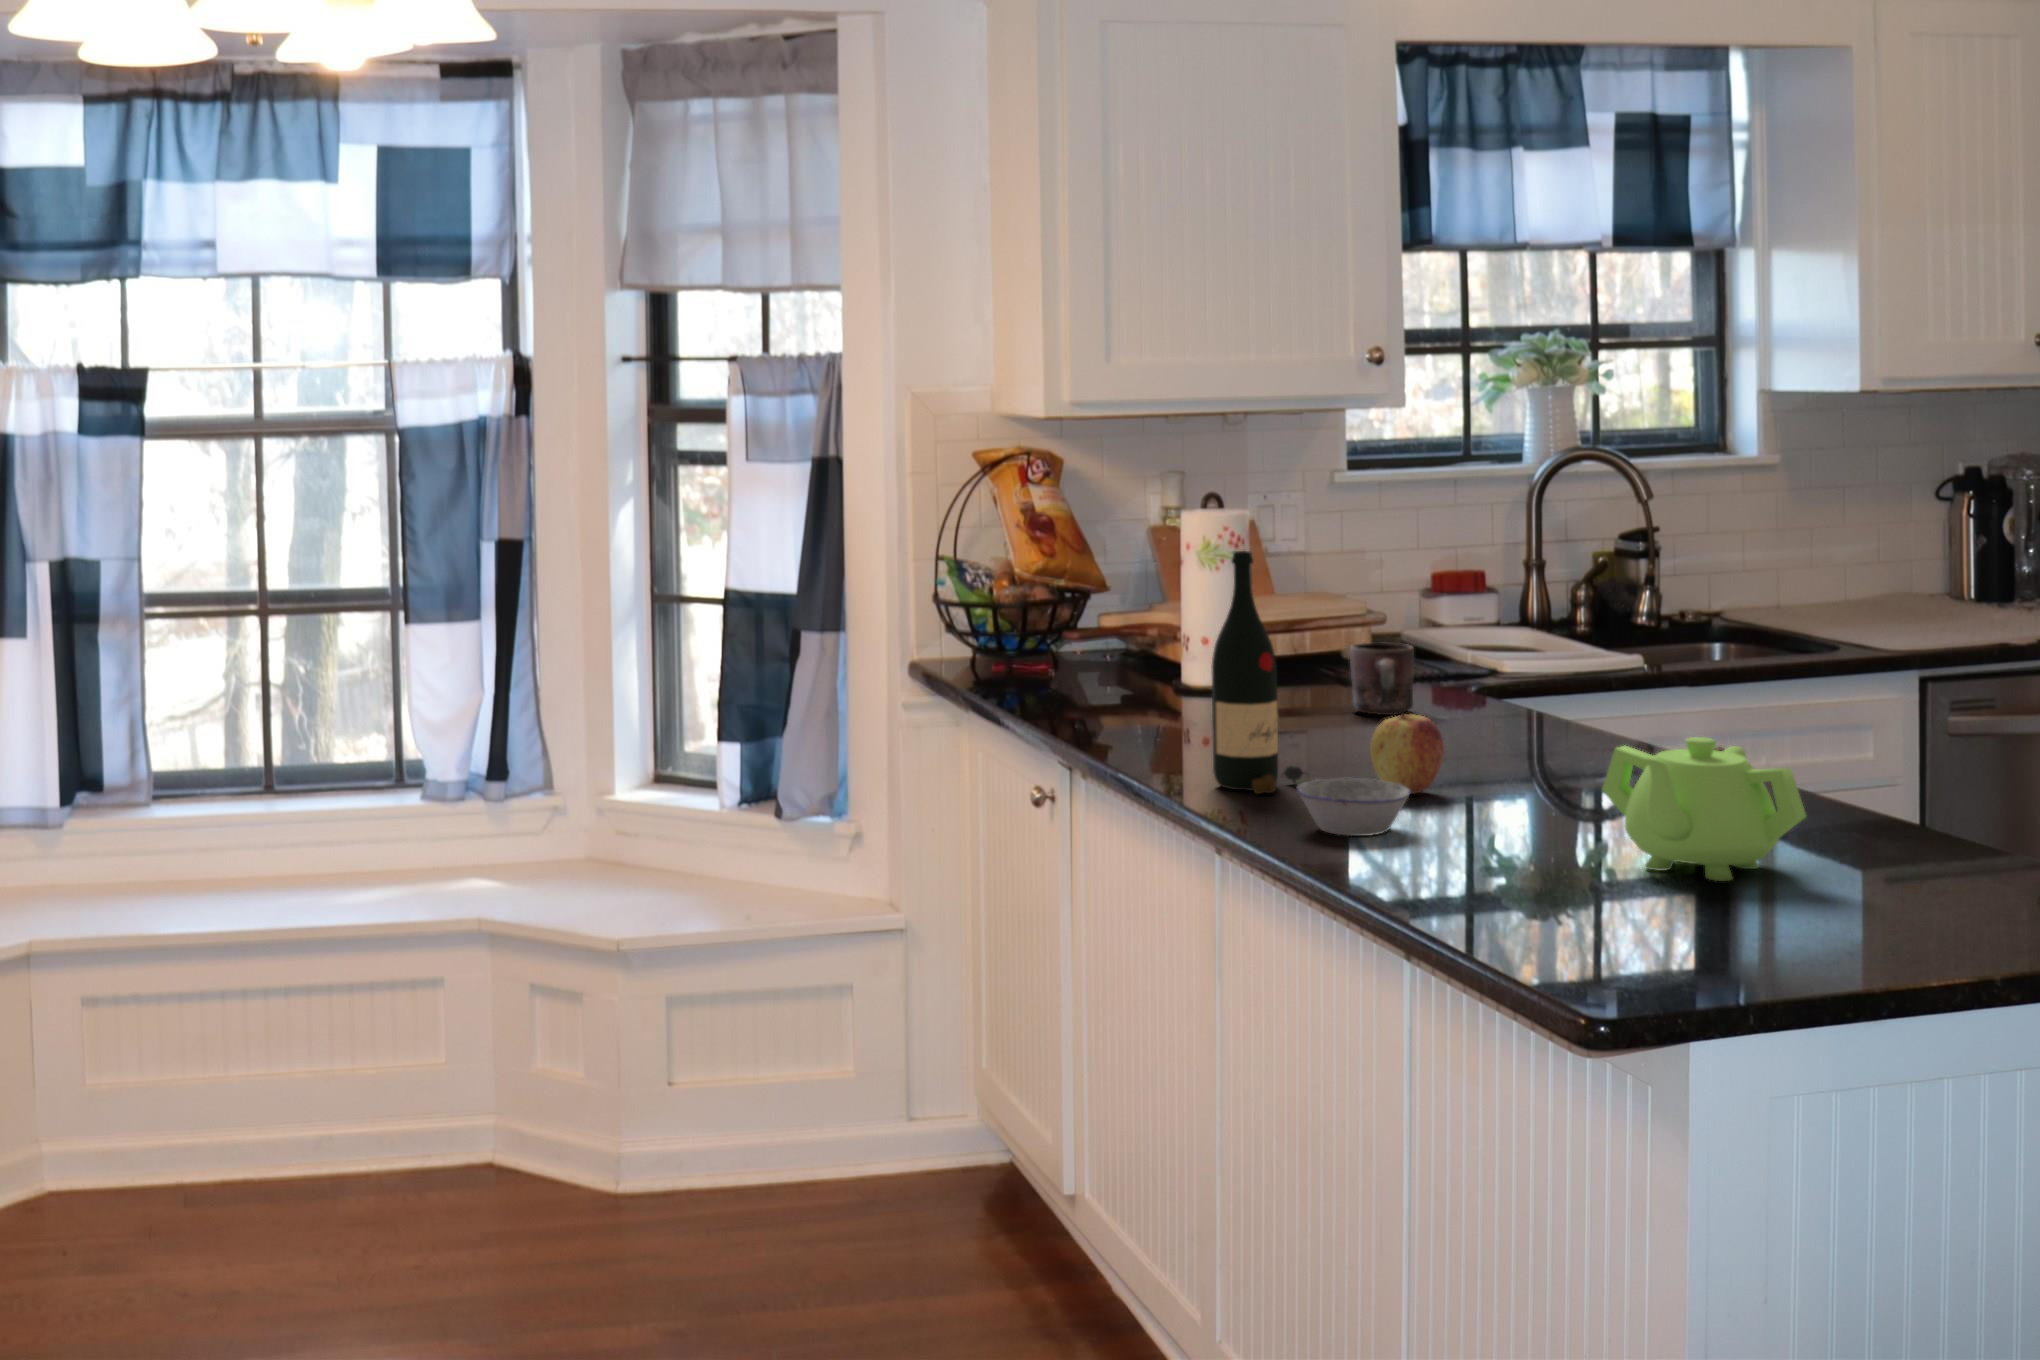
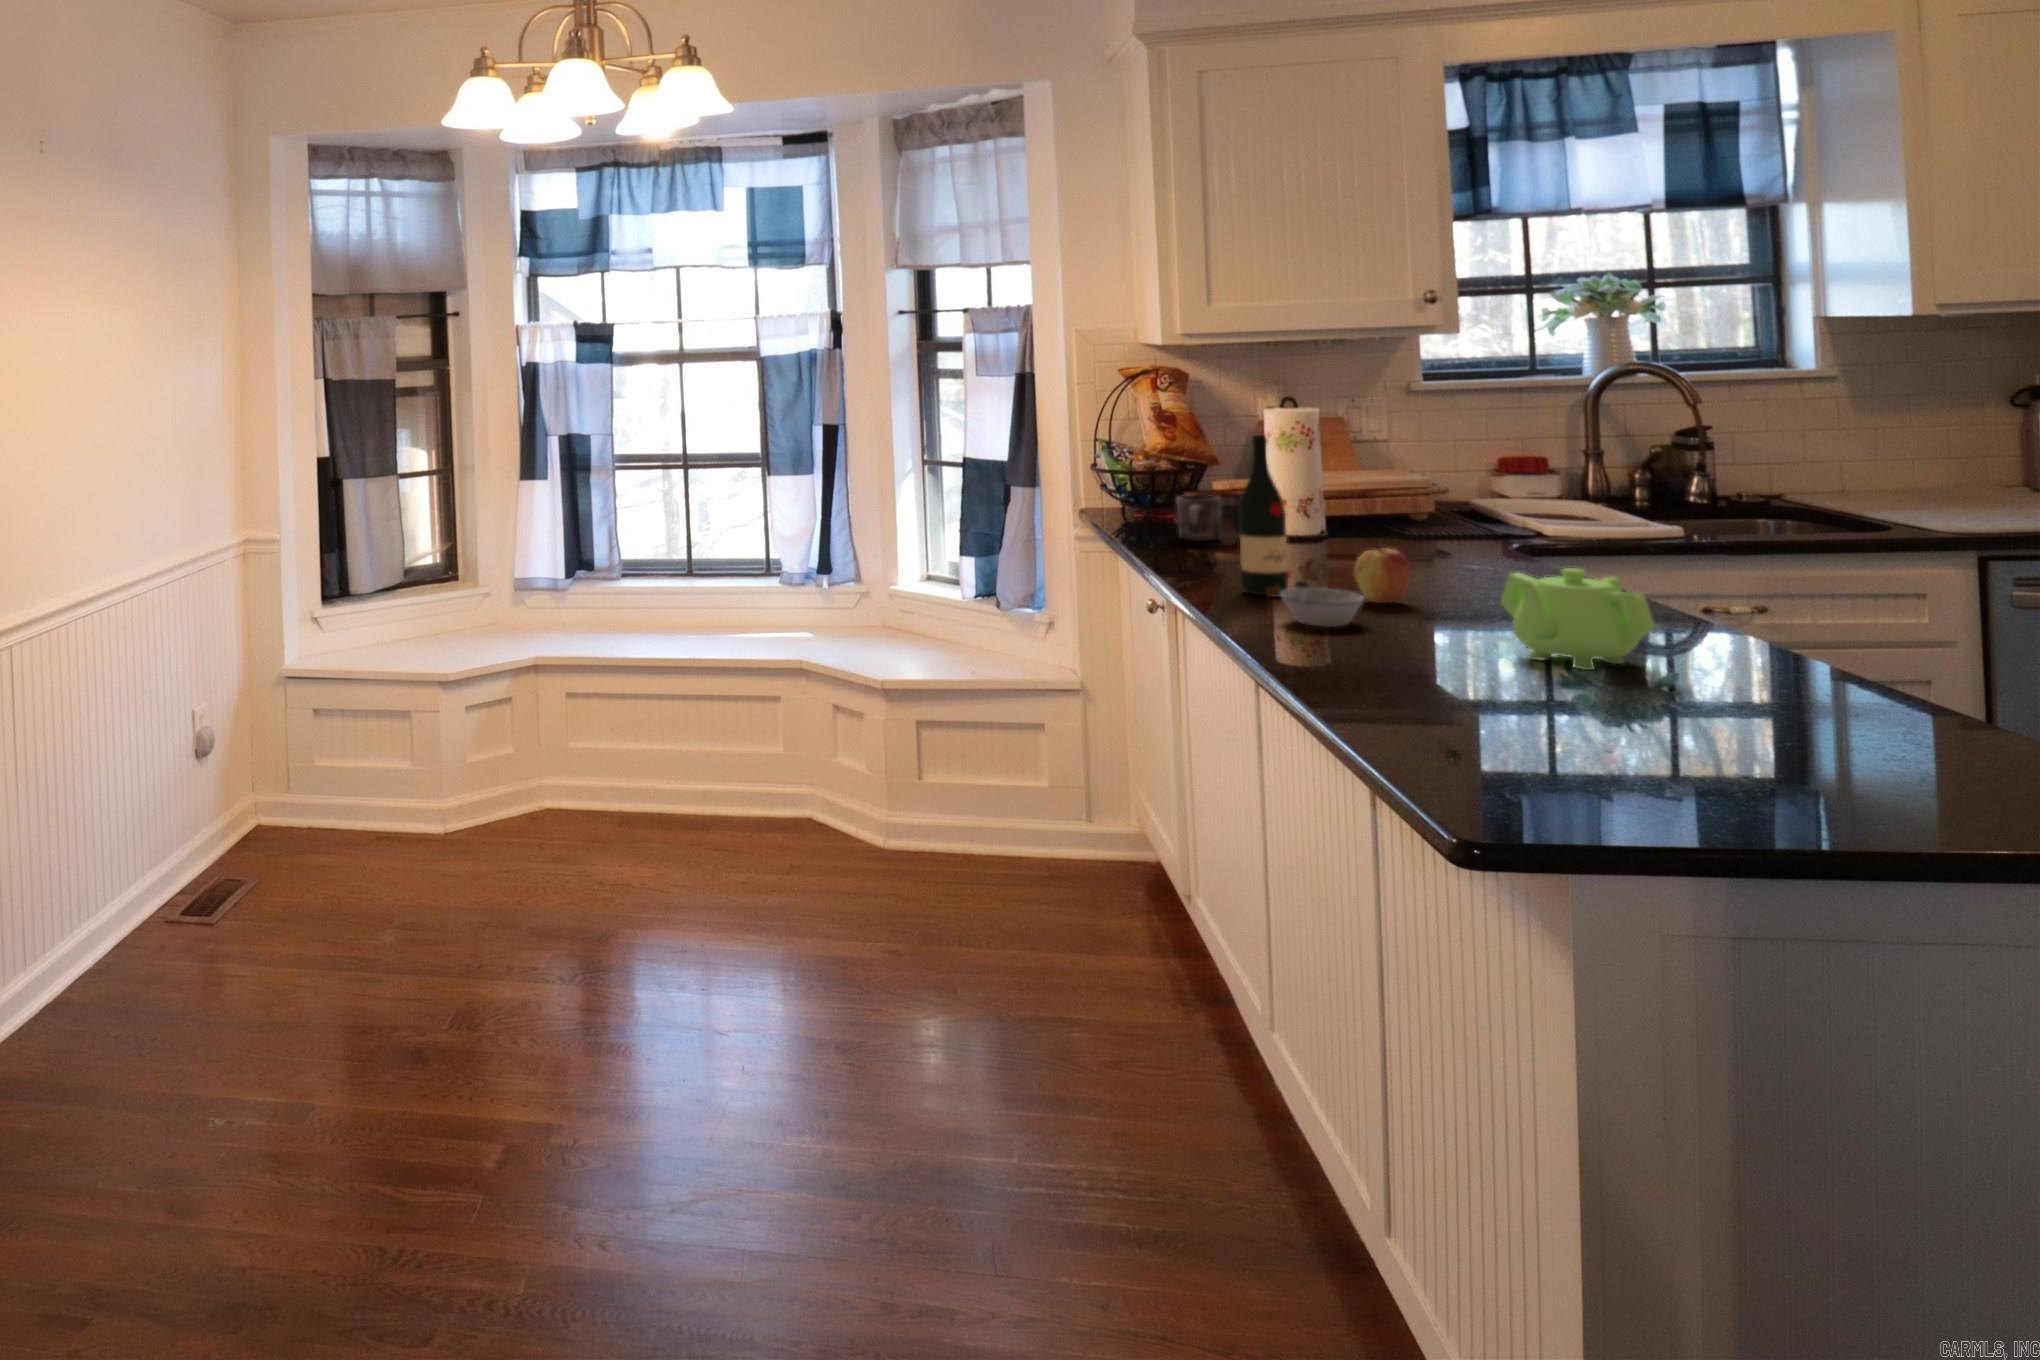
mug: present [1350,642,1414,715] -> present [1177,495,1221,541]

